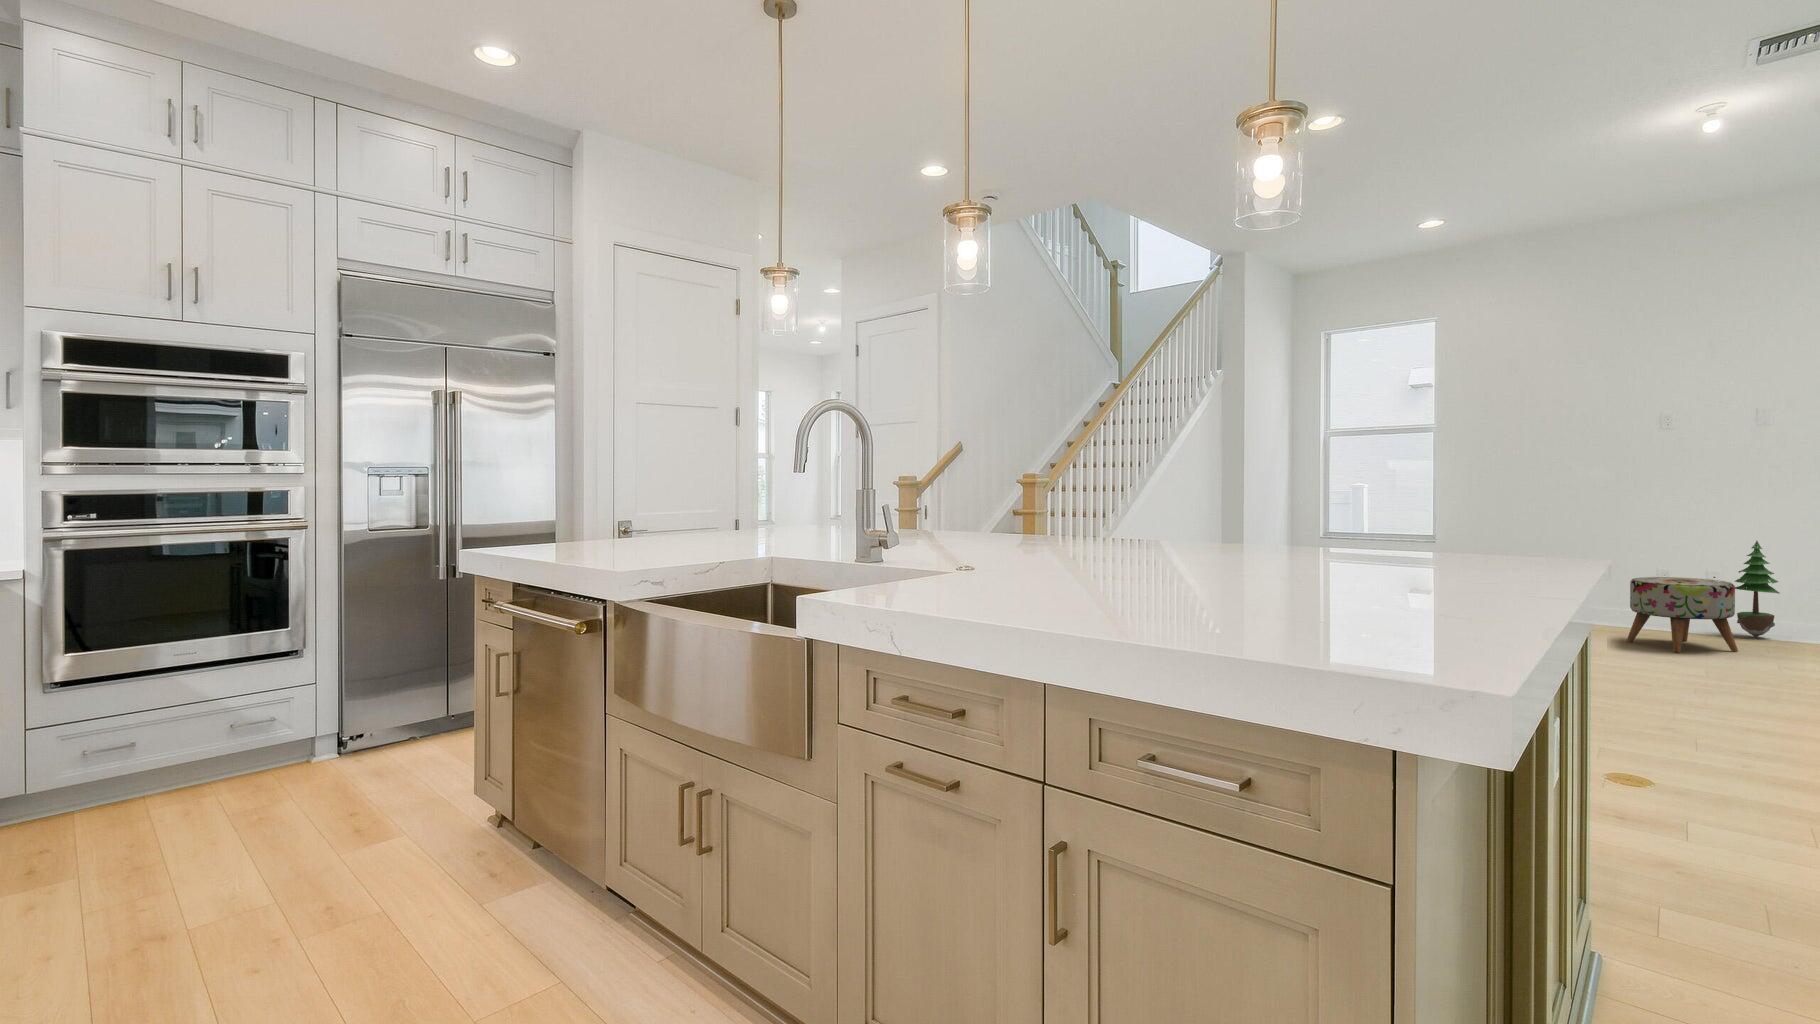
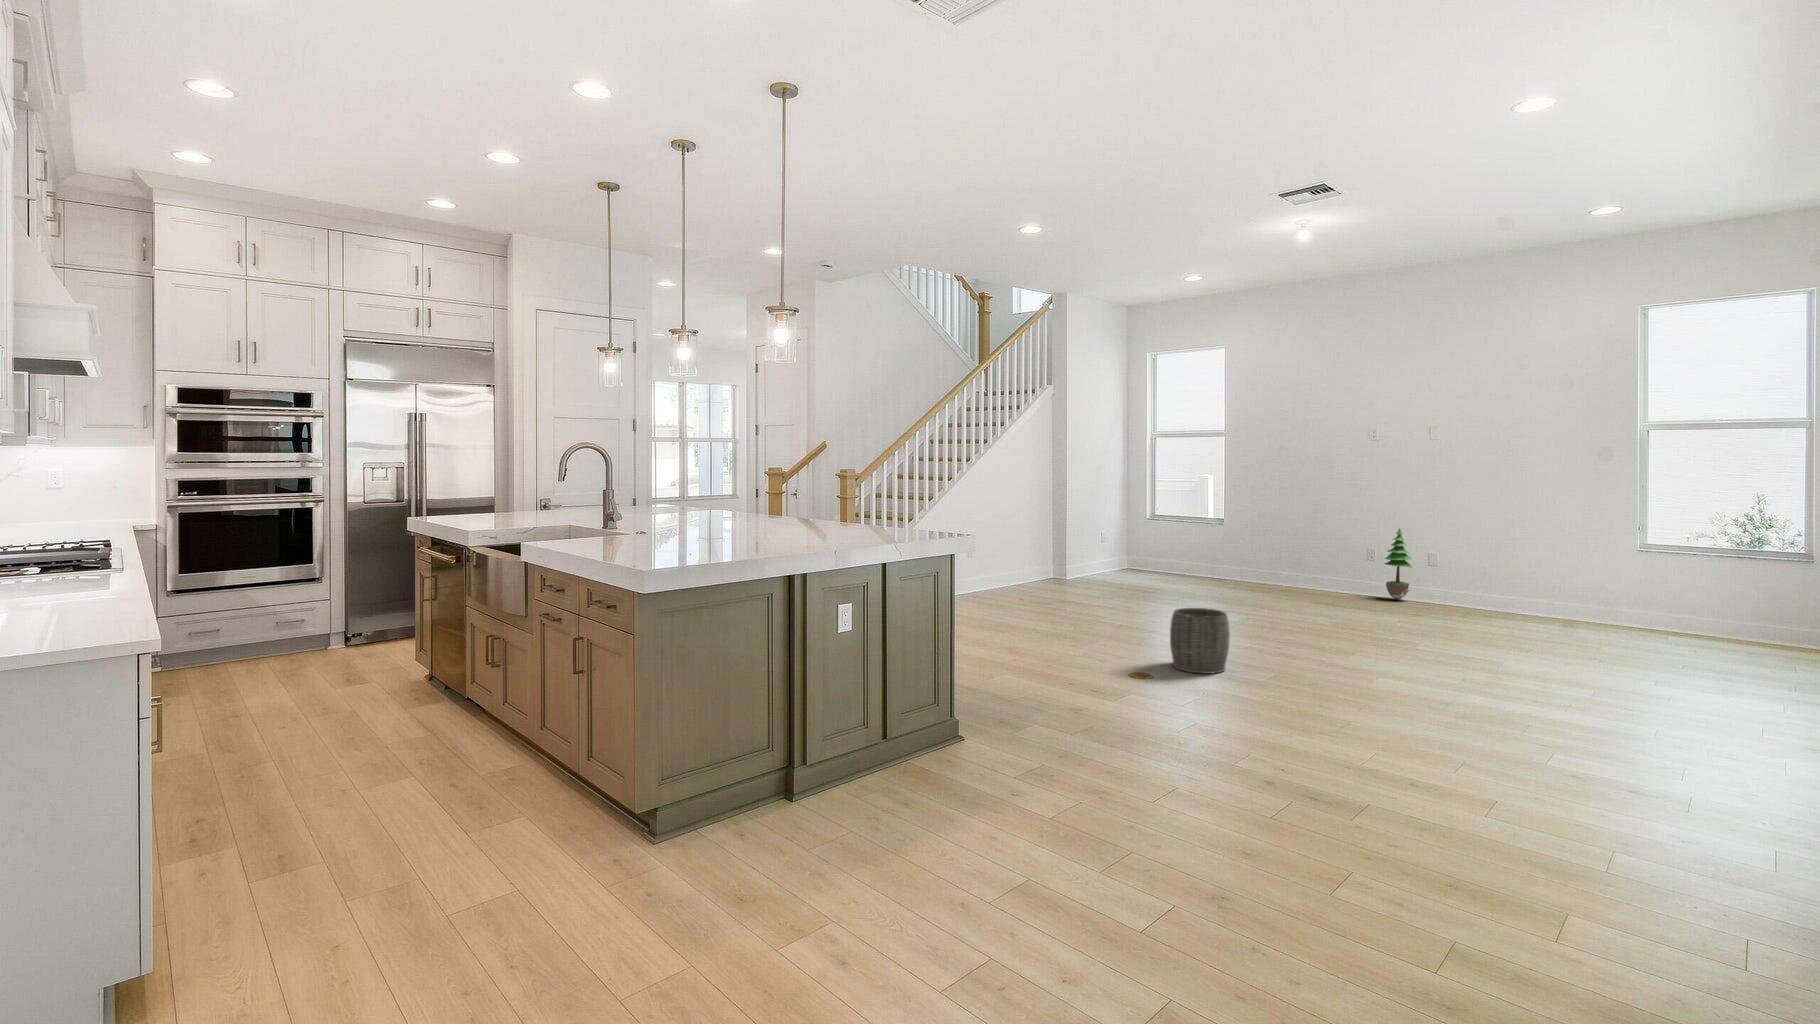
ottoman: present [1627,577,1738,653] -> none [1297,554,1363,609]
woven basket: none [1655,667,1773,775] -> present [1170,608,1230,674]

